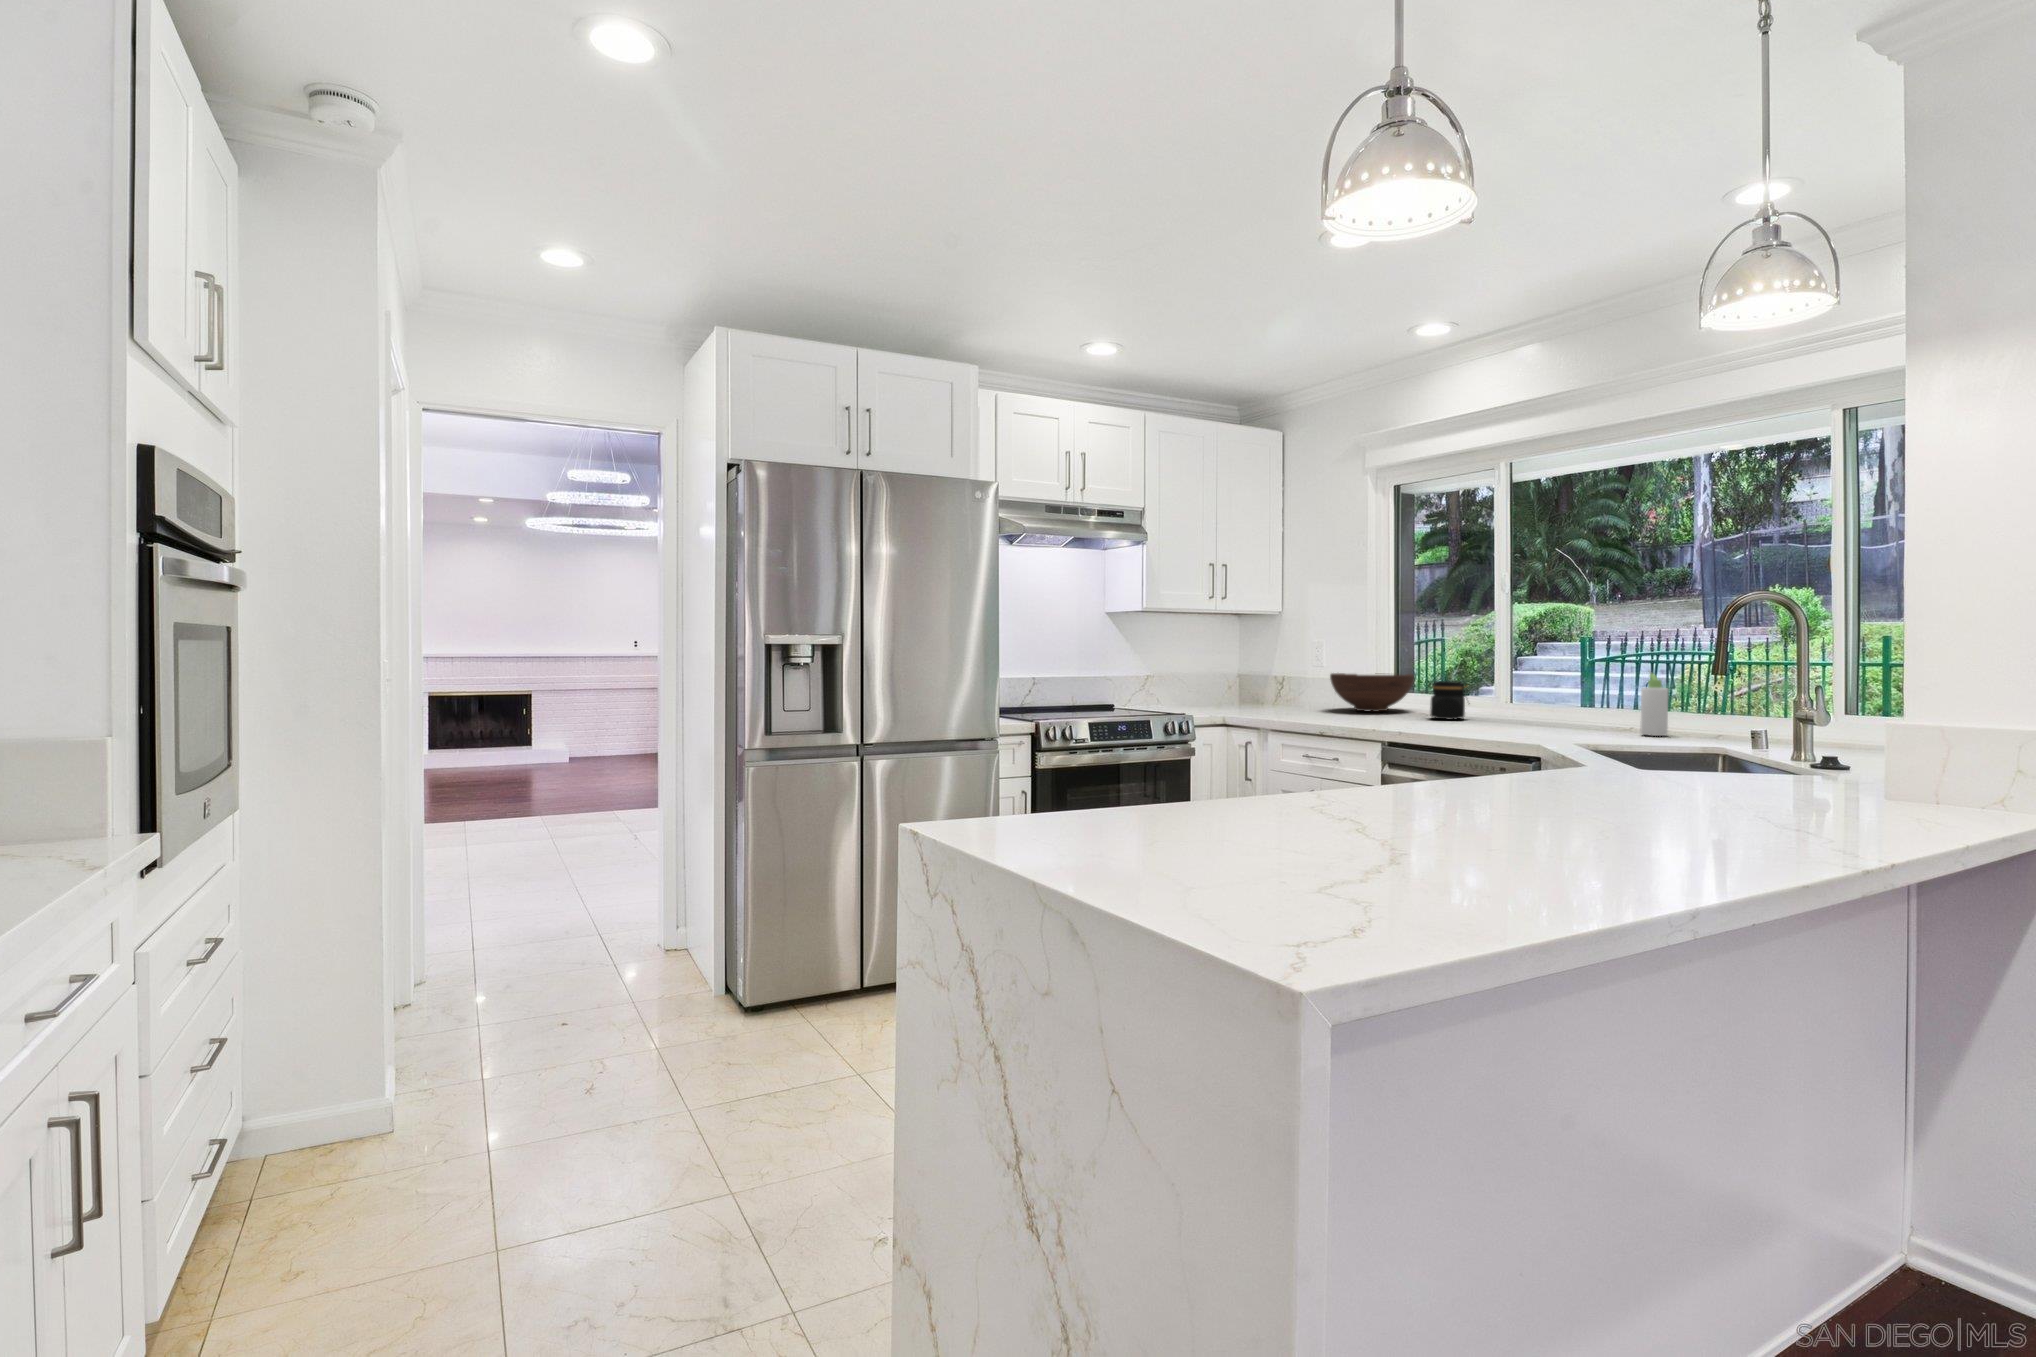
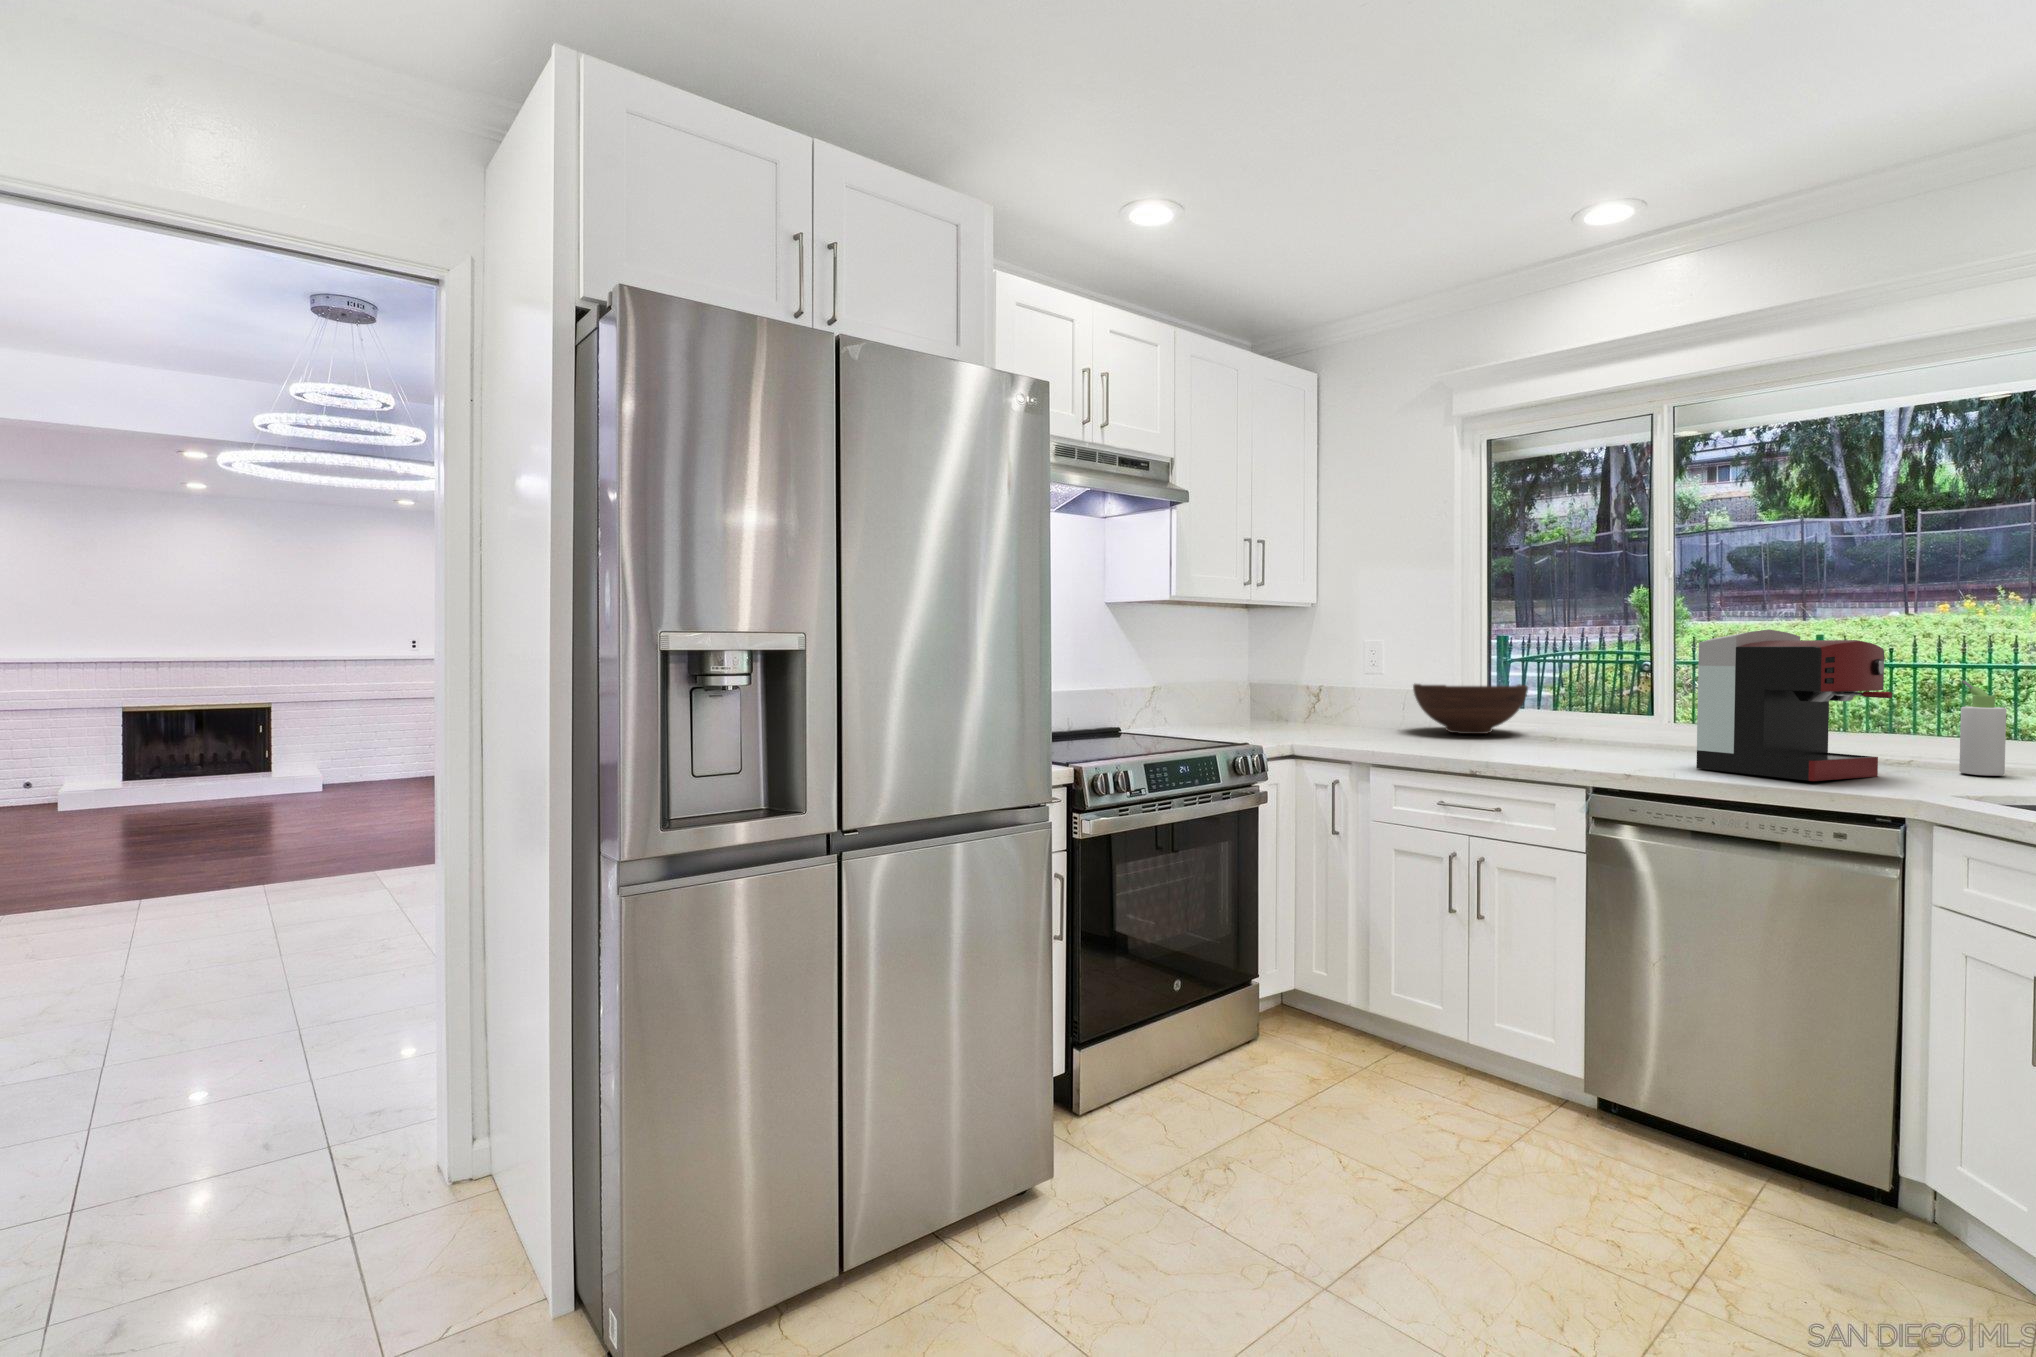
coffee maker: none [1464,633,1580,736] -> present [1696,629,1892,781]
jar: present [1426,681,1468,720] -> none [1575,695,1639,747]

